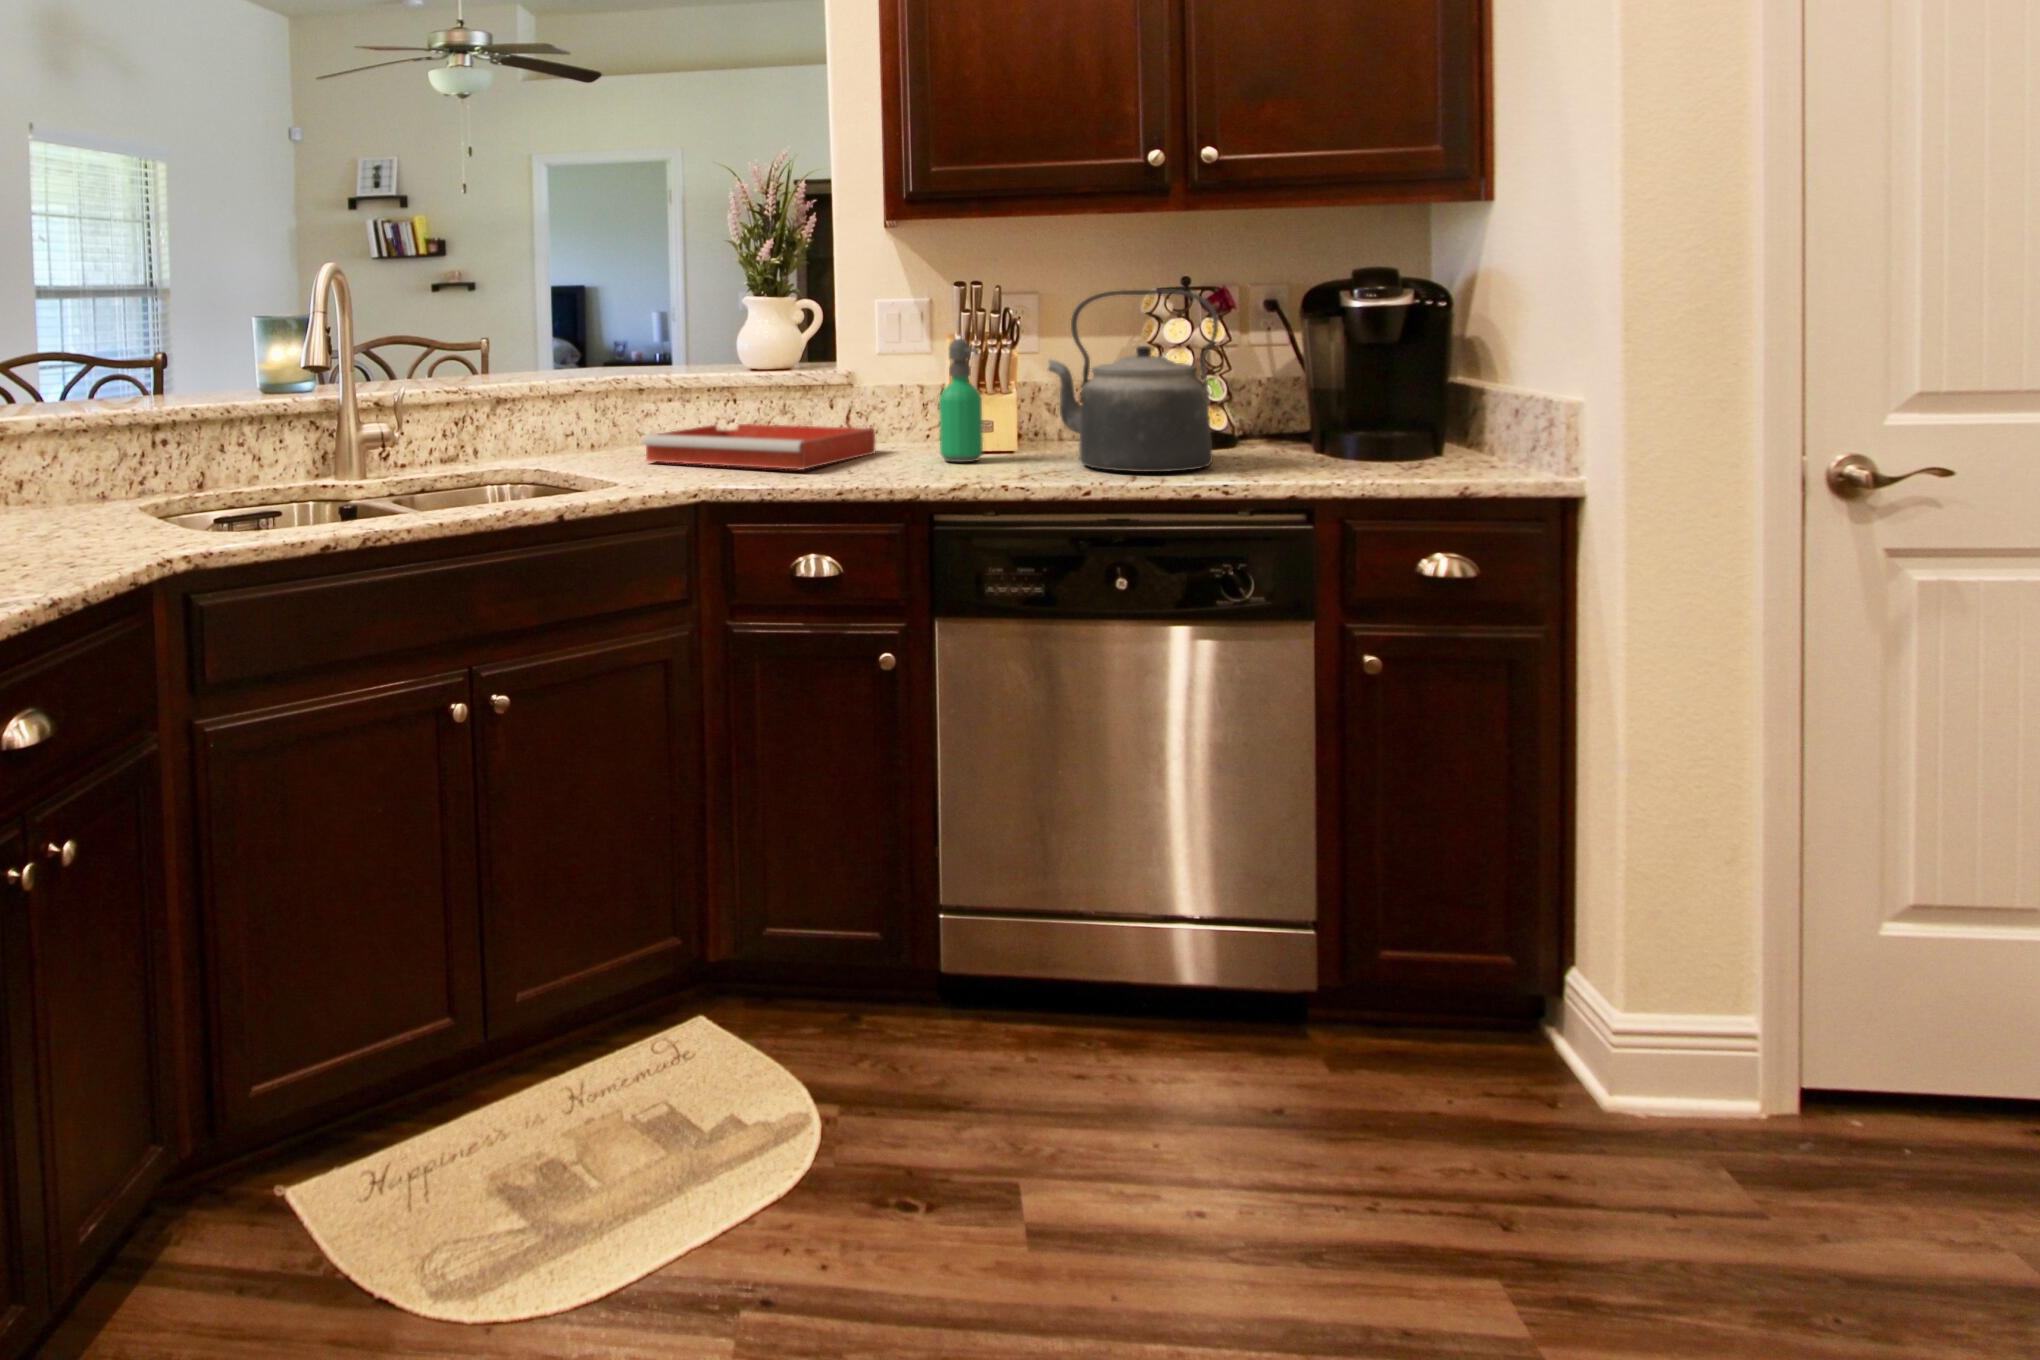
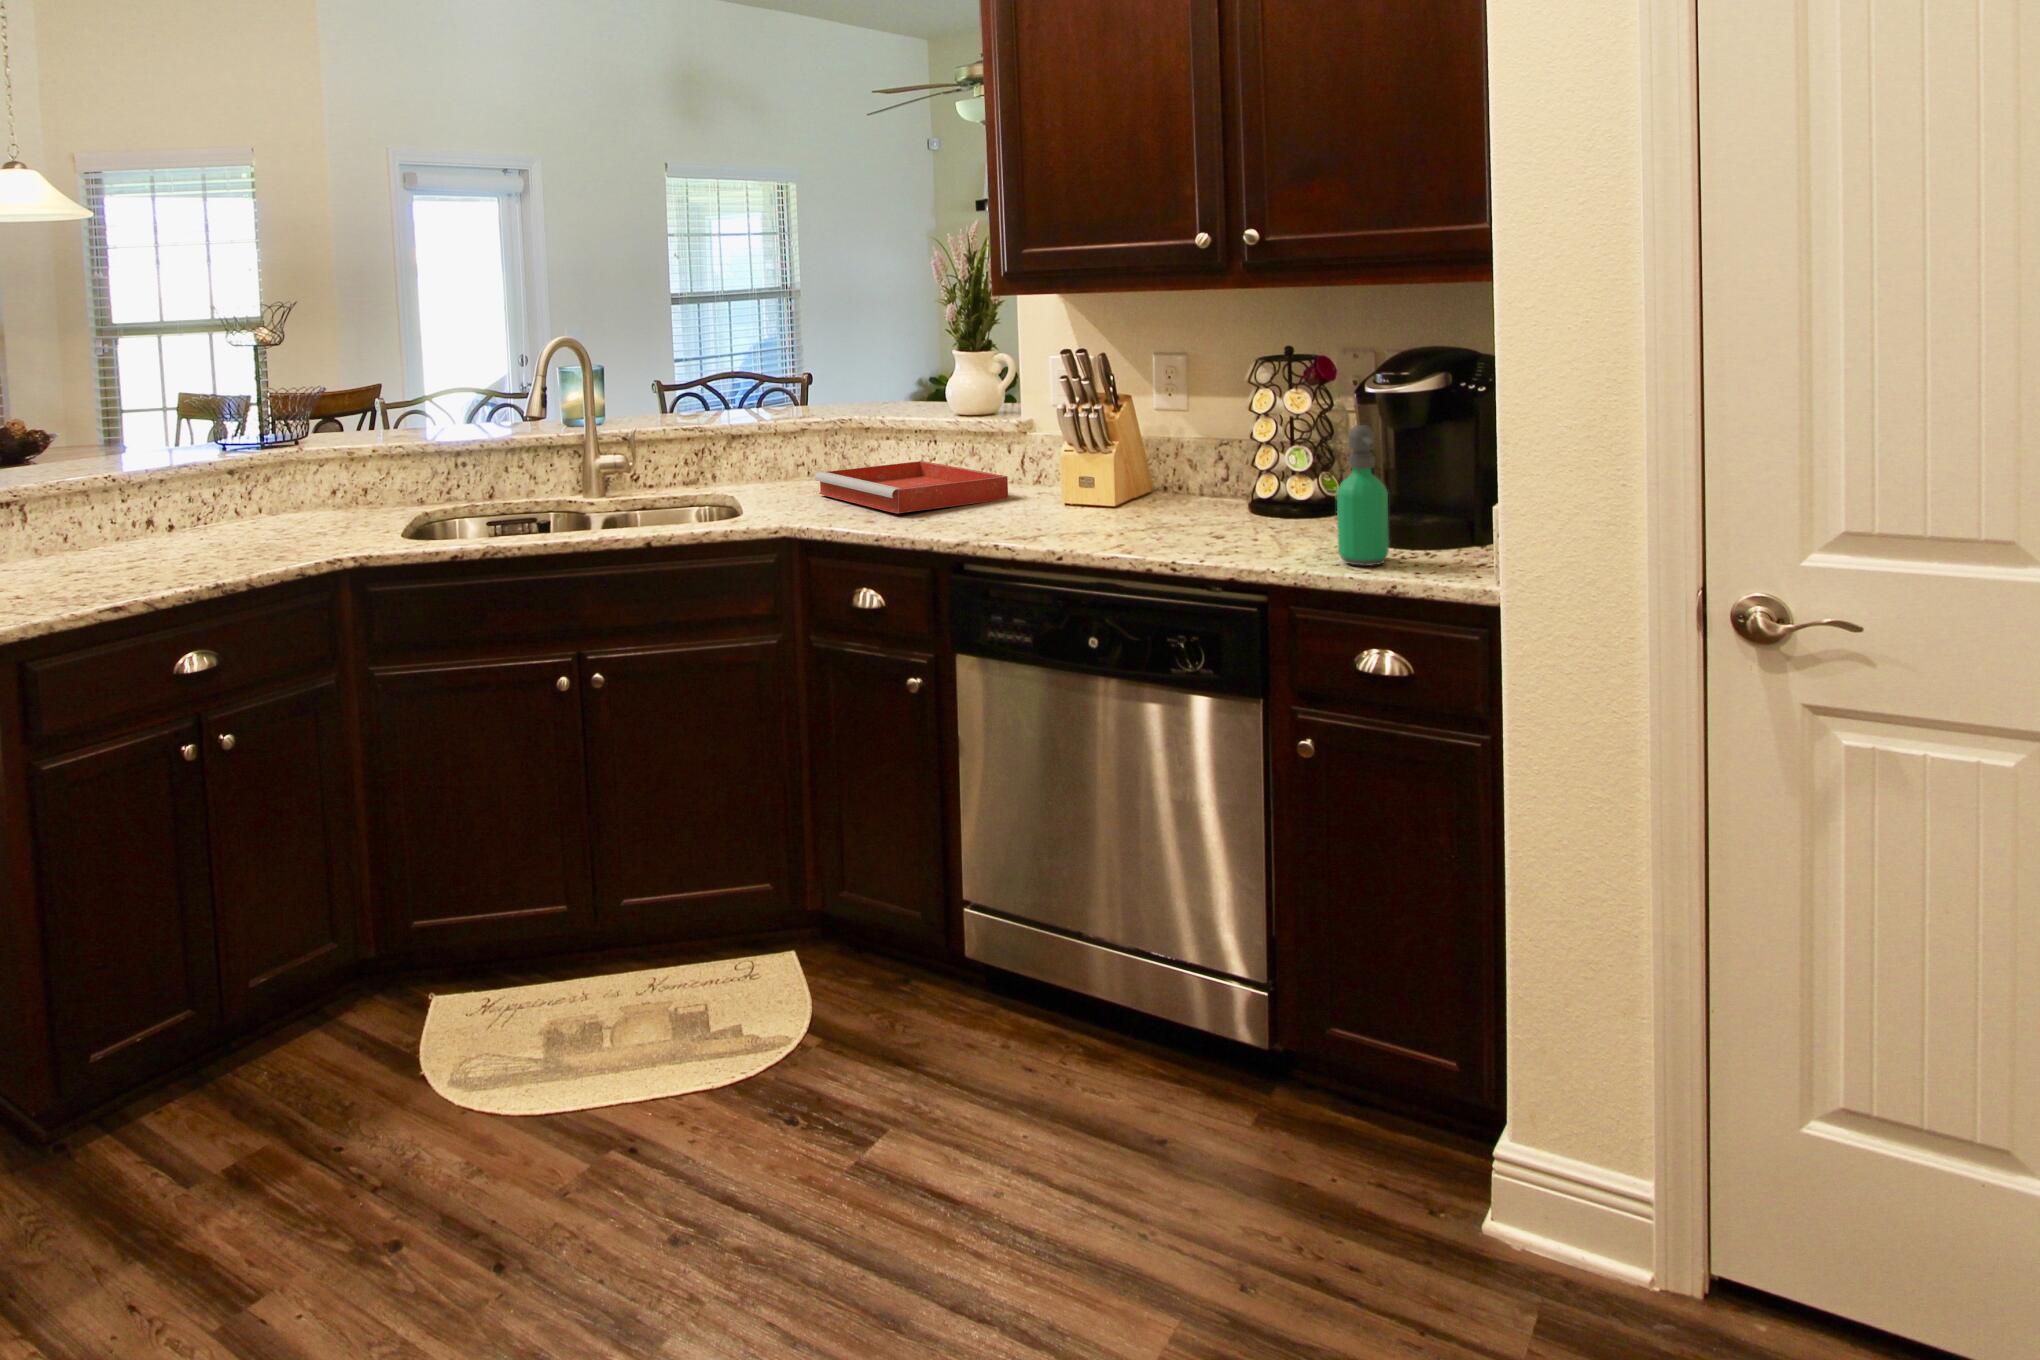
kettle: present [1048,289,1218,472] -> none [1110,366,1241,542]
soap dispenser: present [939,339,983,462] -> present [1337,425,1389,566]

